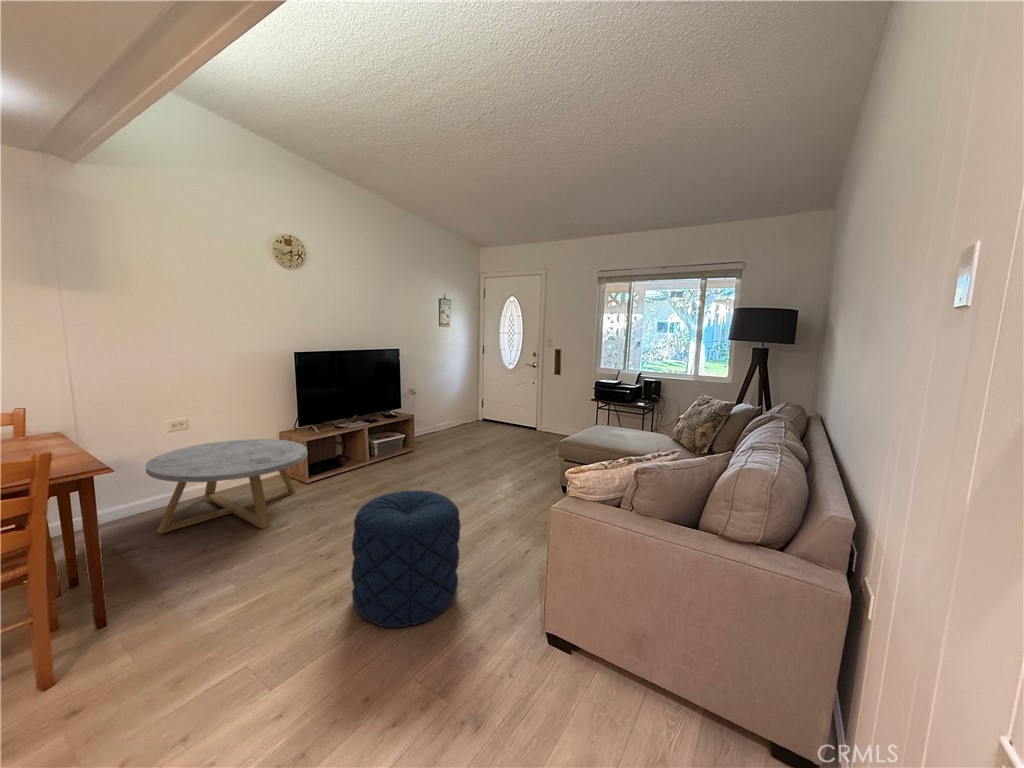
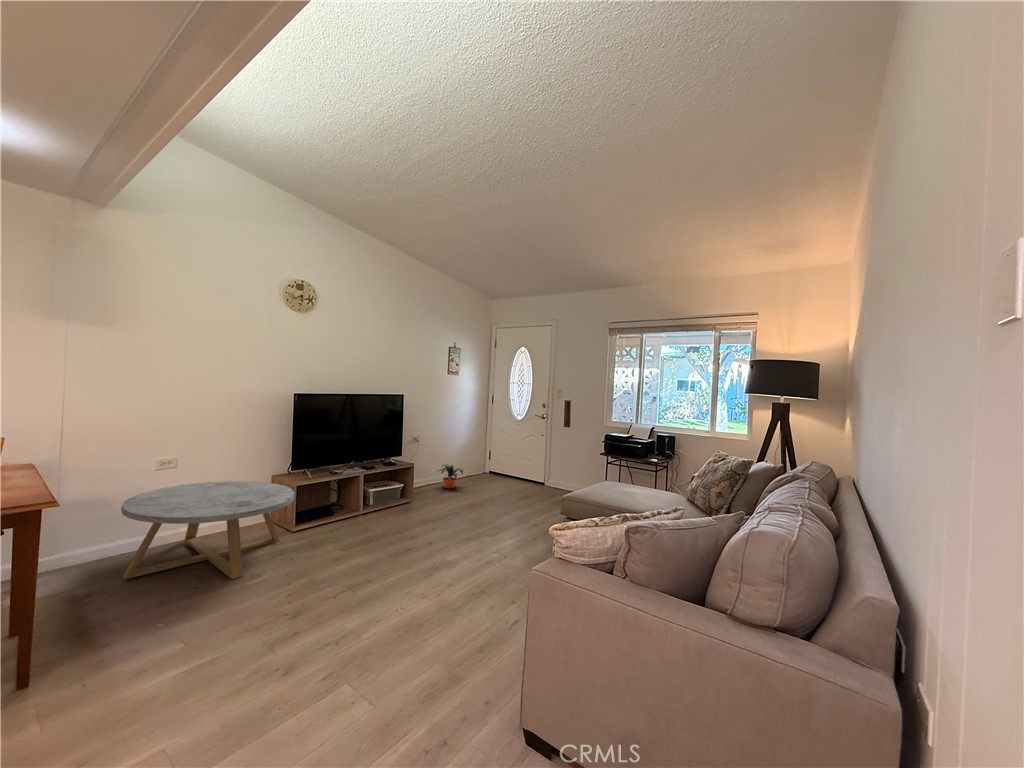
potted plant: none [433,414,459,436] -> present [437,464,463,488]
pouf: present [351,490,461,627] -> none [306,543,436,709]

